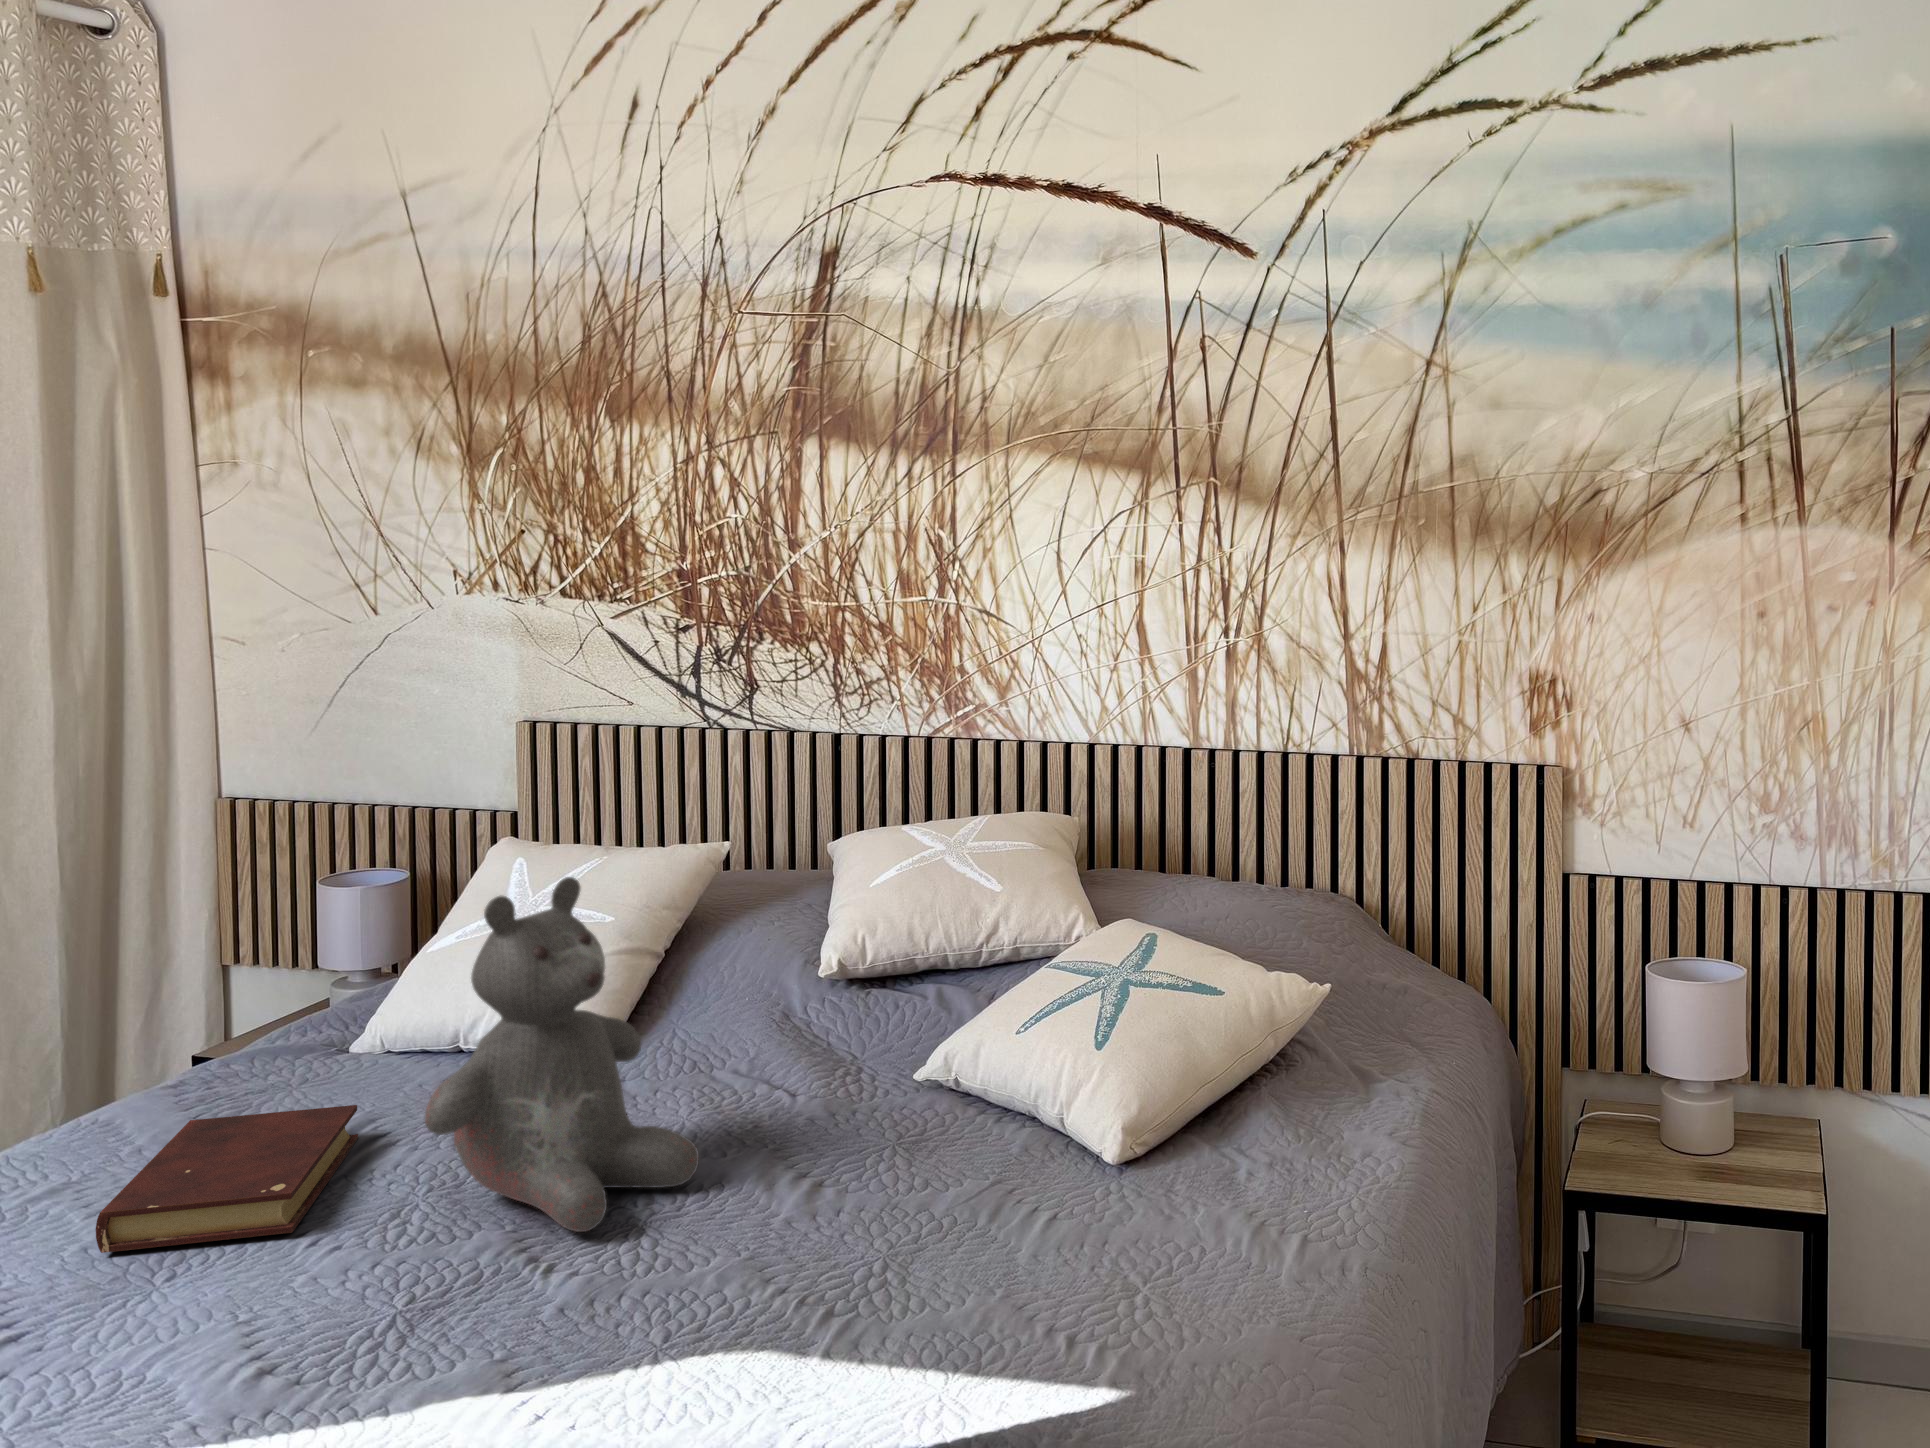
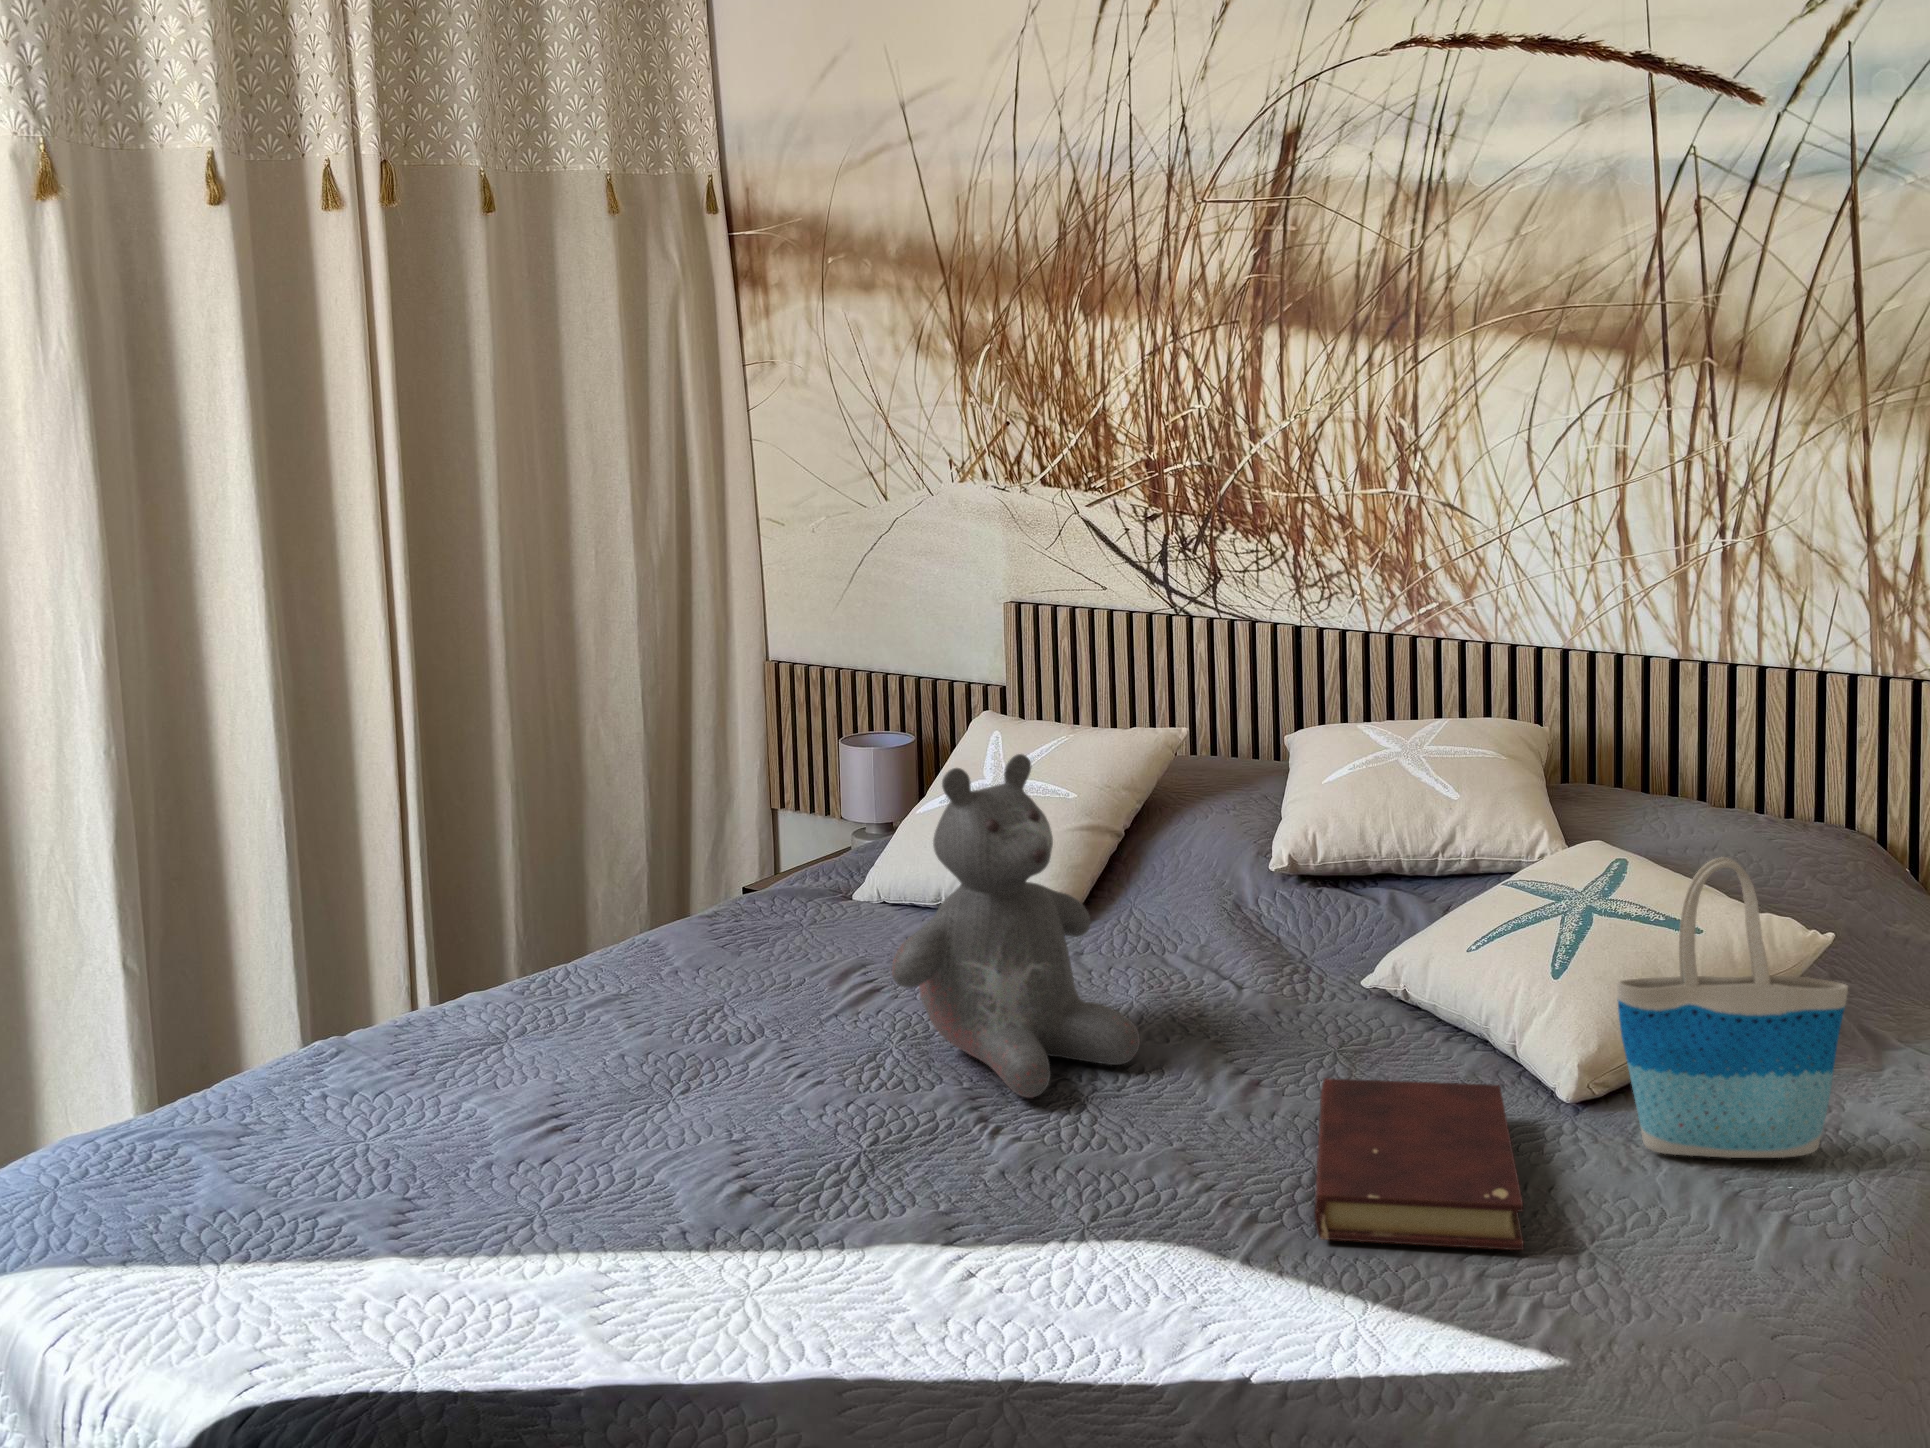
tote bag: none [1156,918,1344,1190] -> present [1617,857,1848,1158]
book: present [96,1105,358,1253] -> present [1315,1078,1524,1250]

